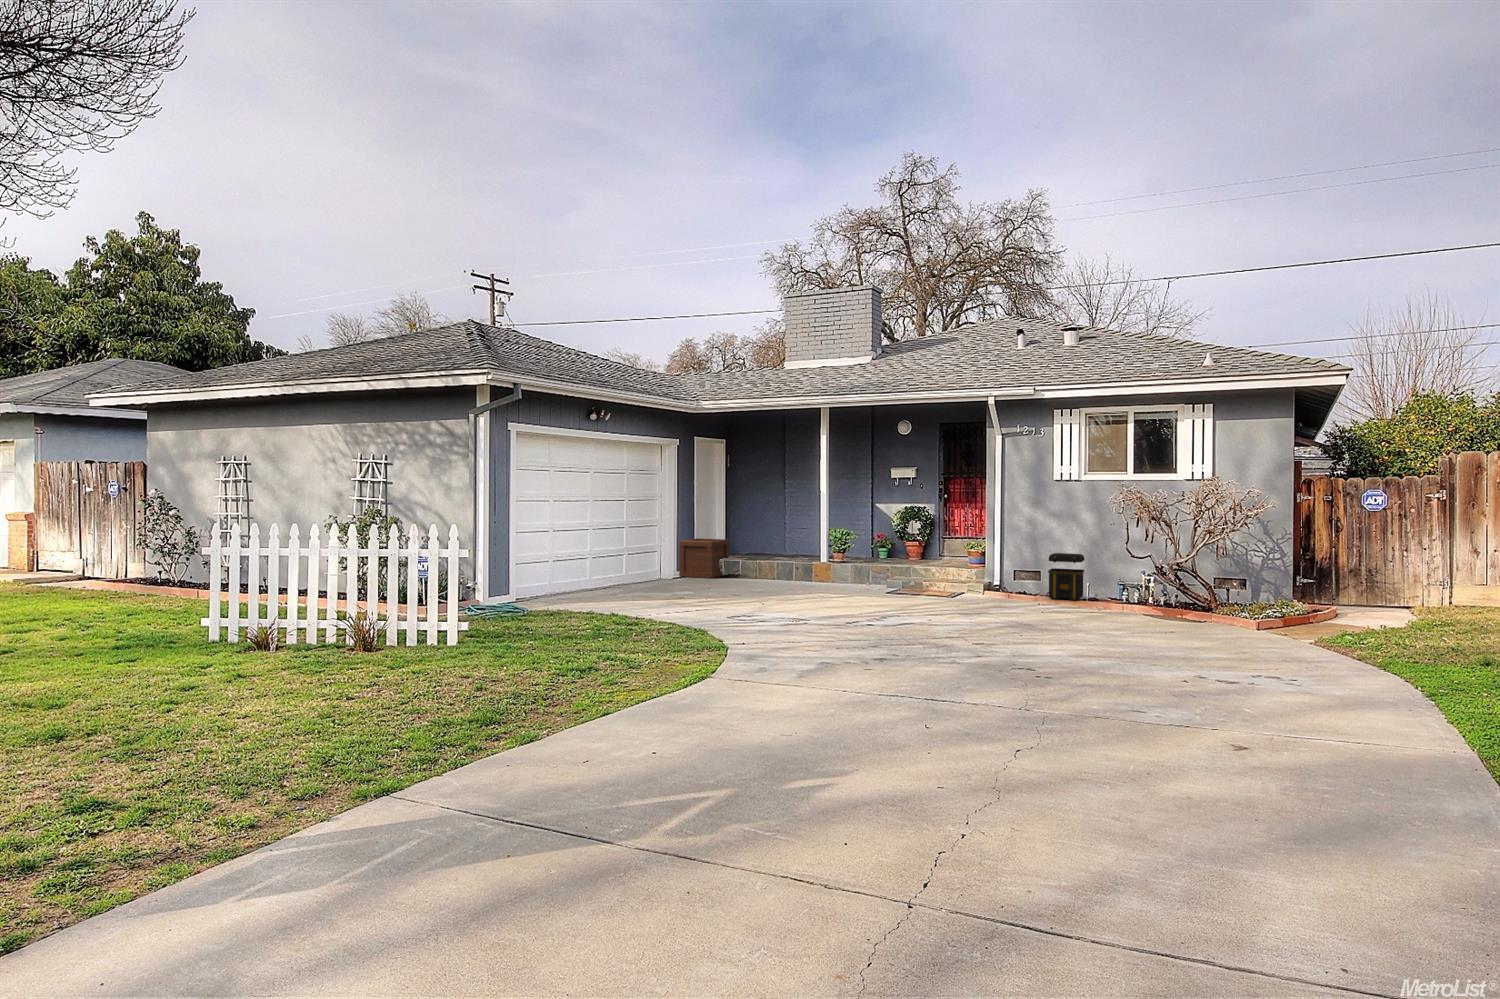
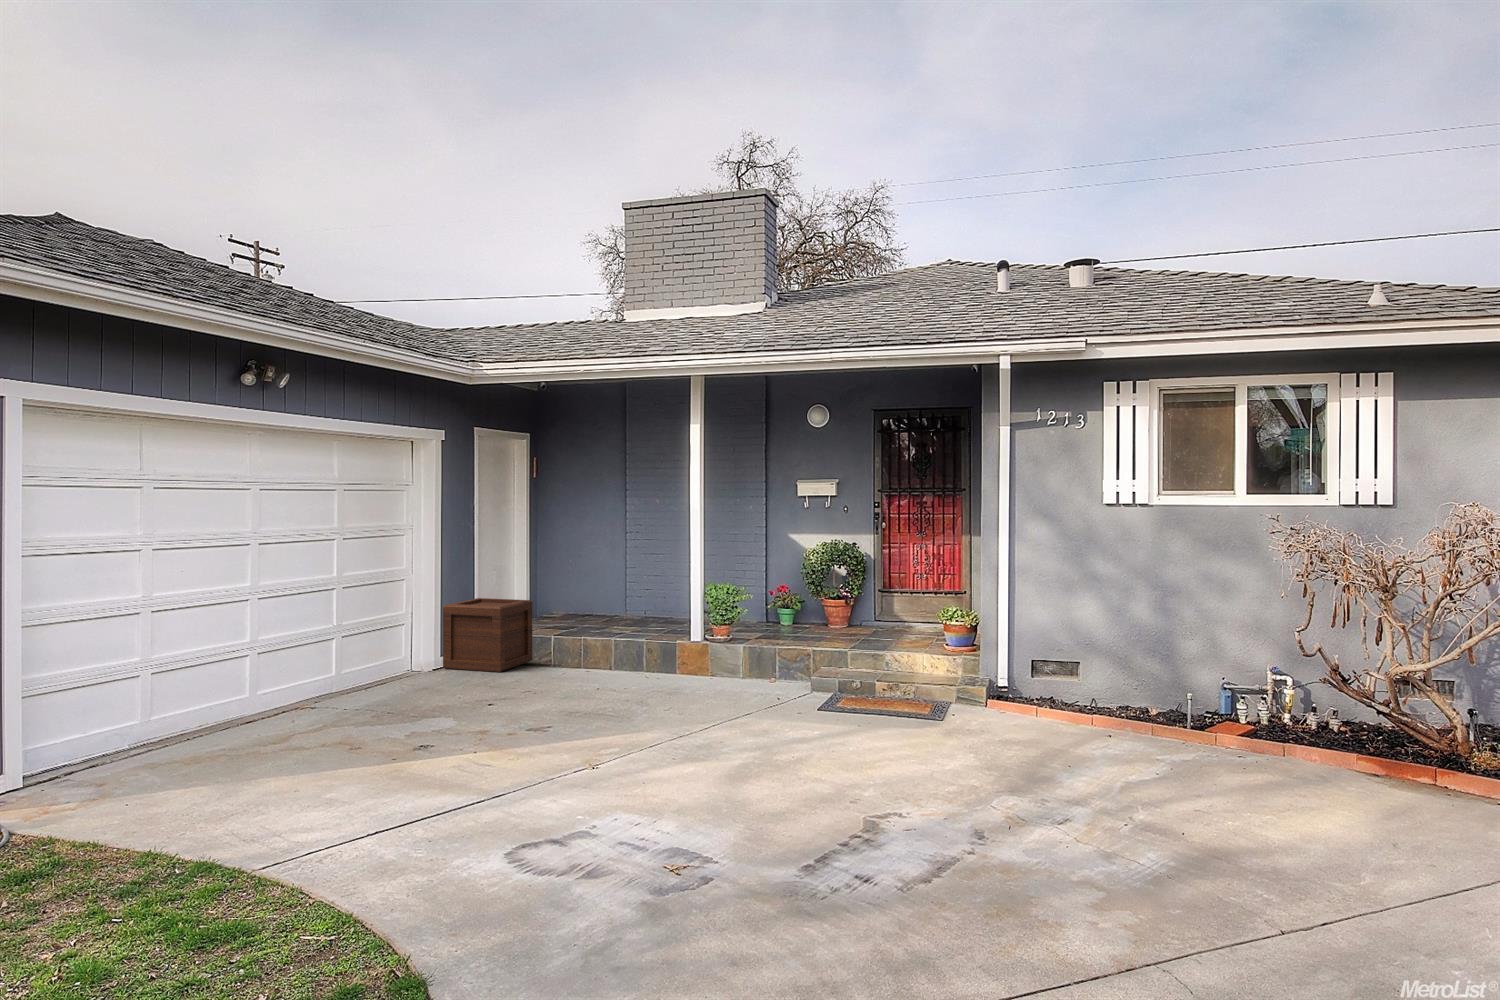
toolbox: present [1048,553,1084,600] -> none [1104,631,1169,719]

